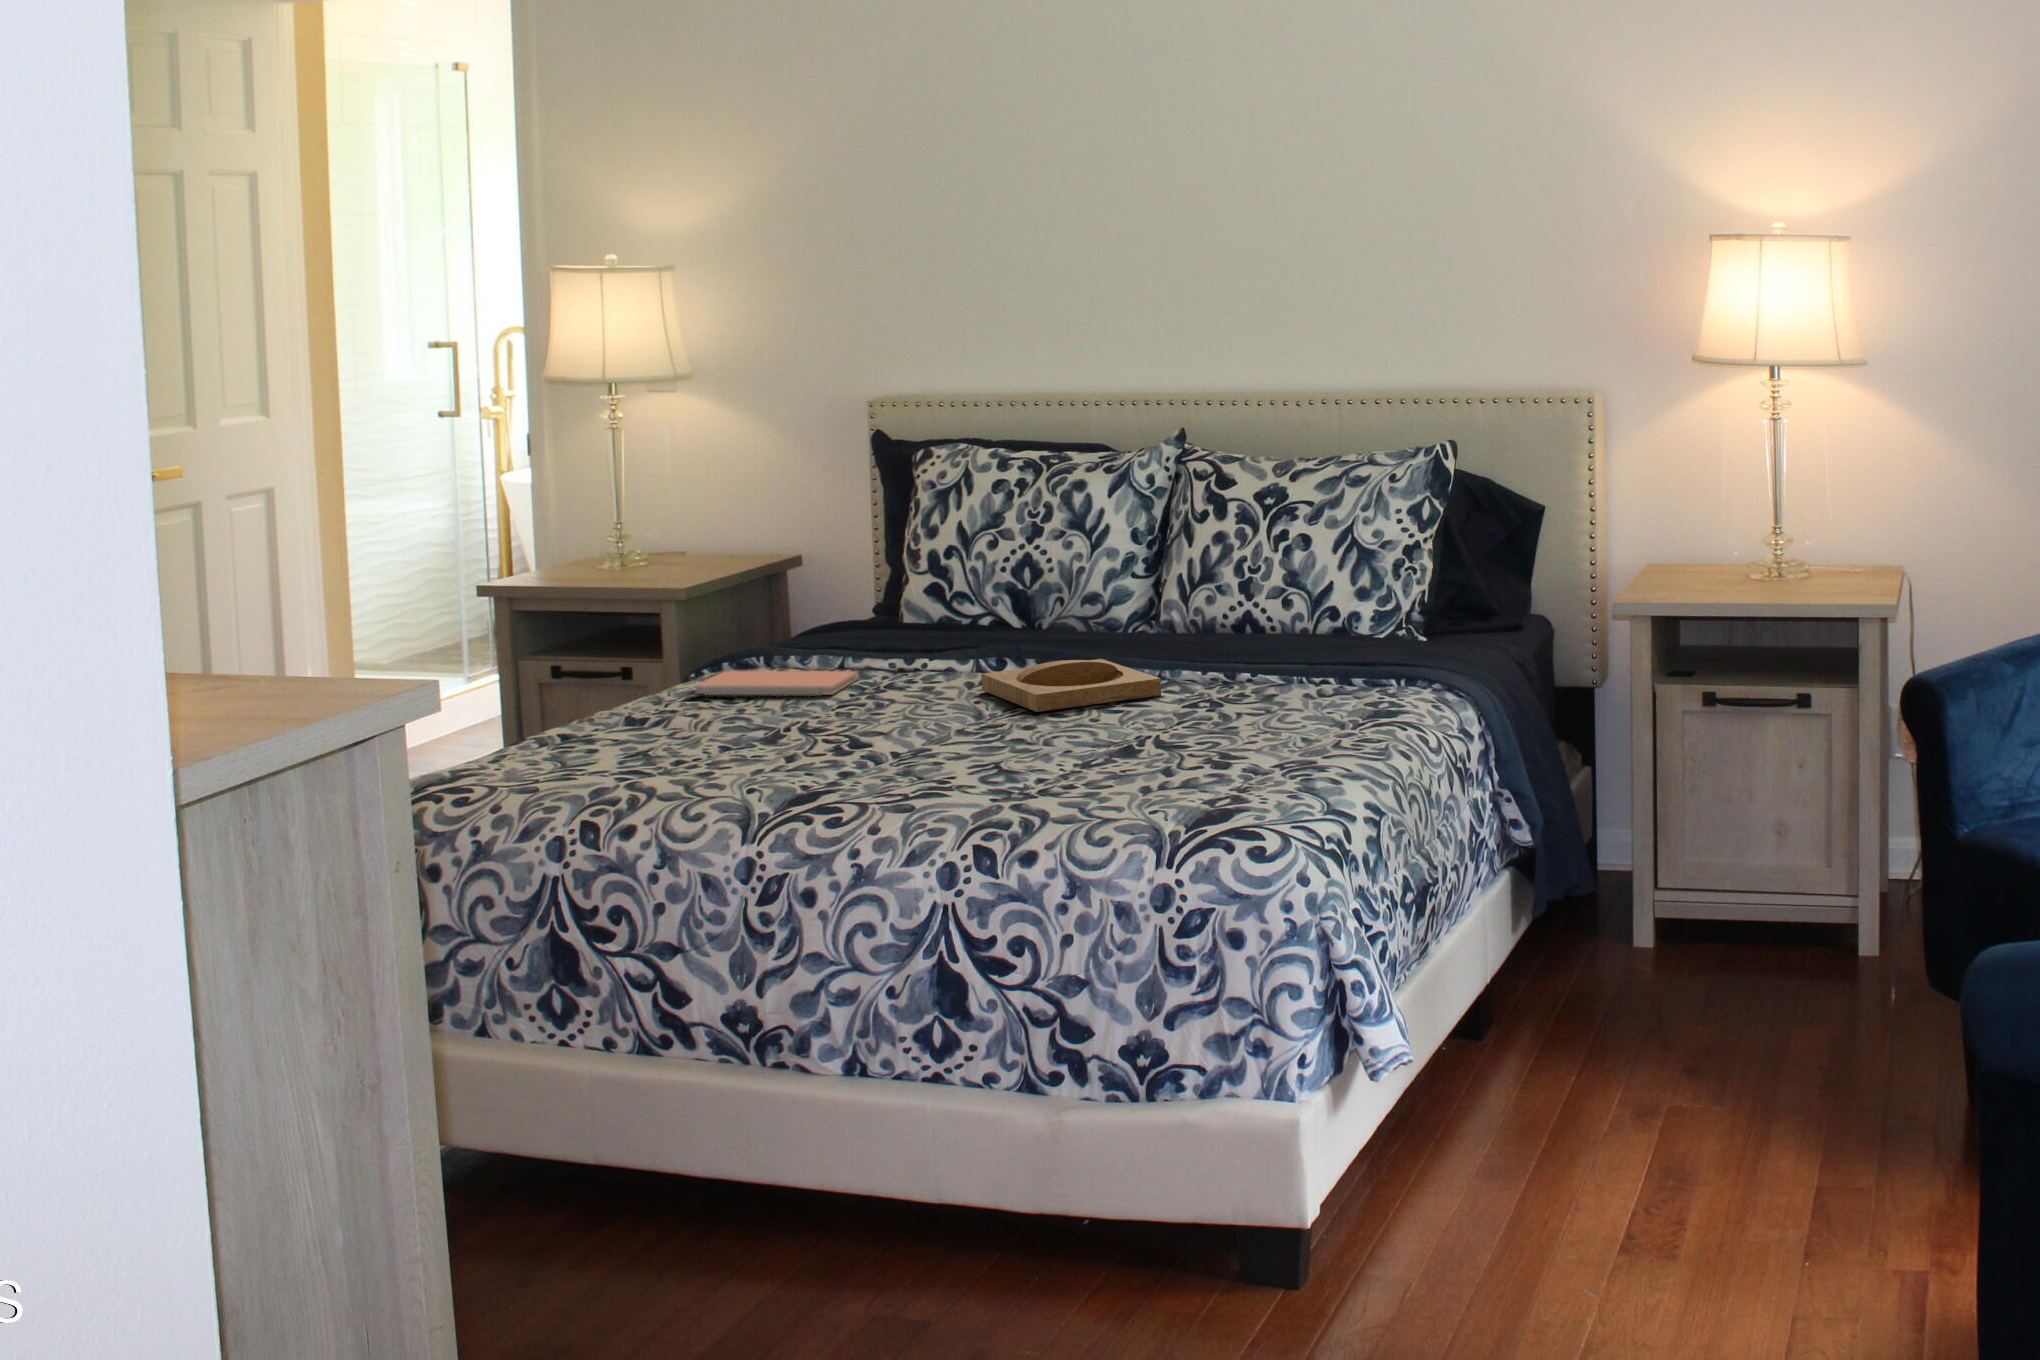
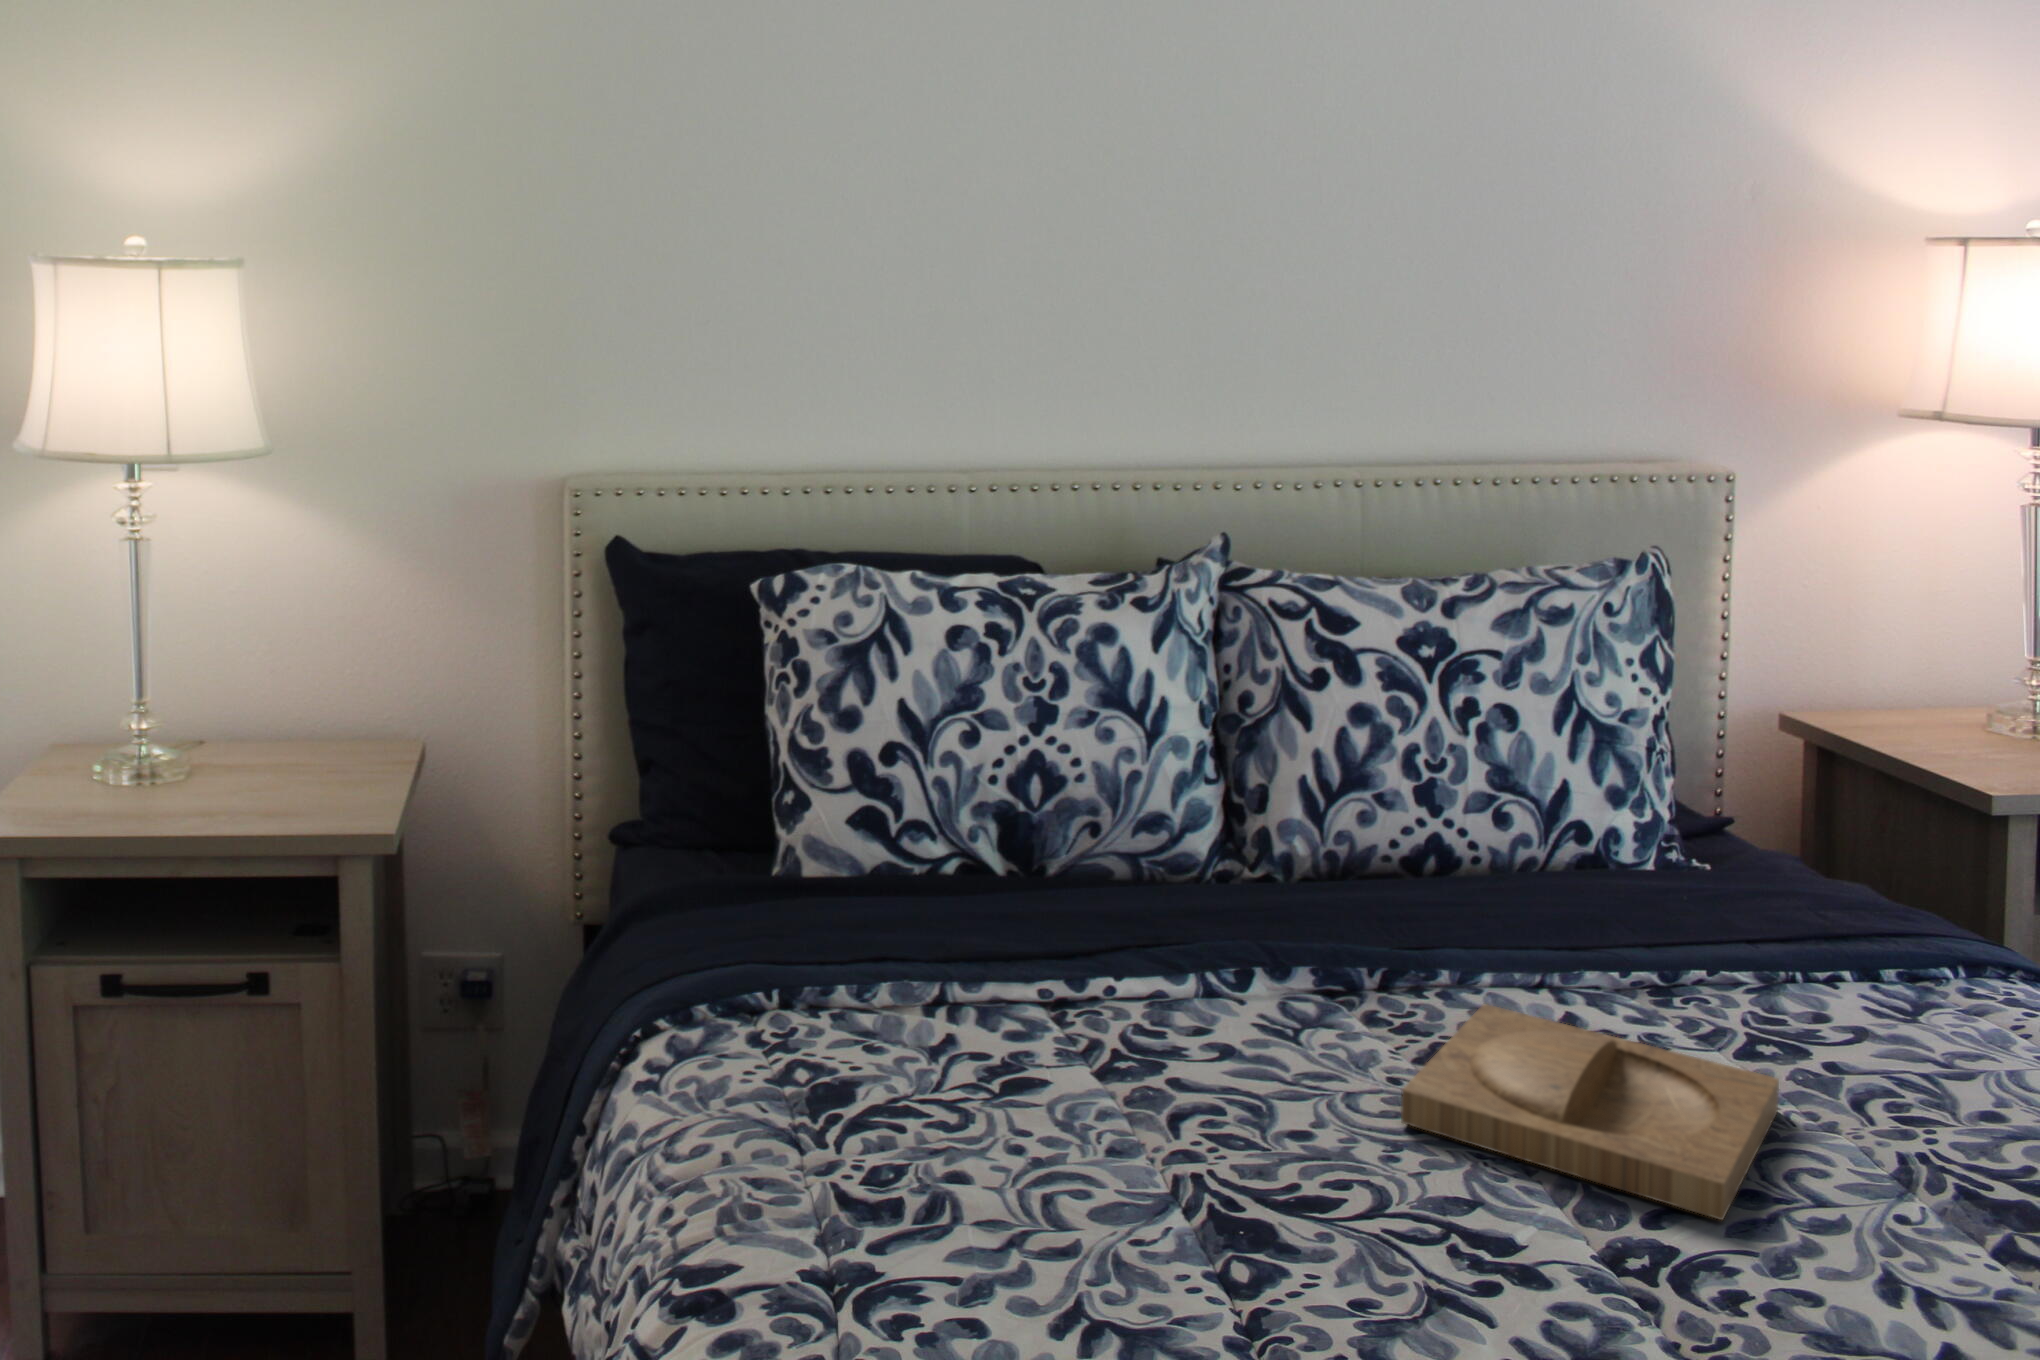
notebook: present [695,671,858,696] -> none [770,1071,1124,1199]

